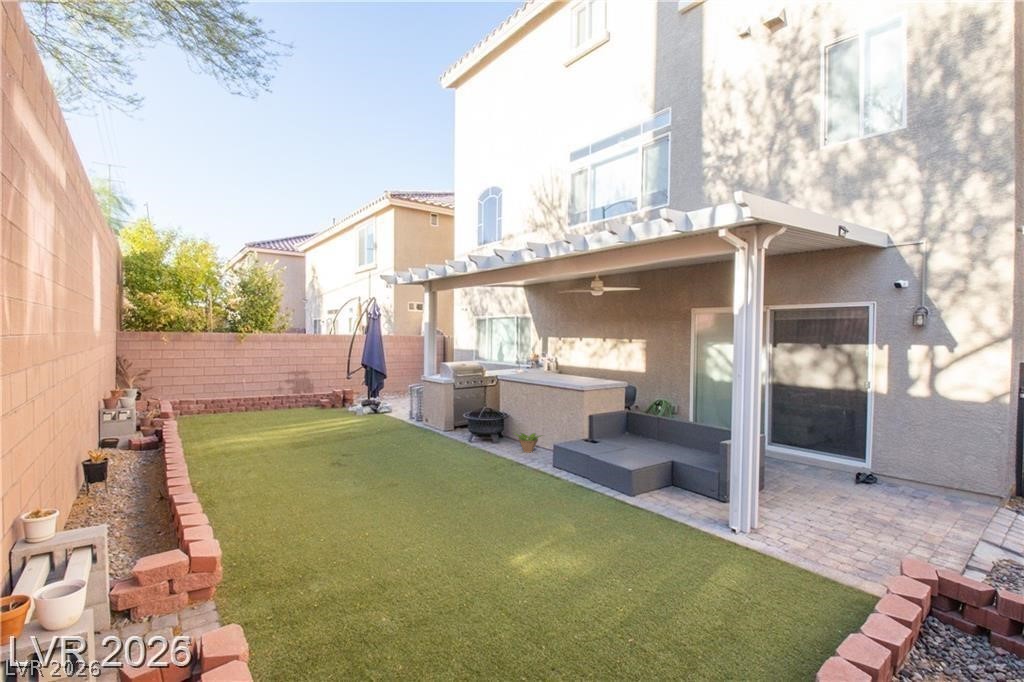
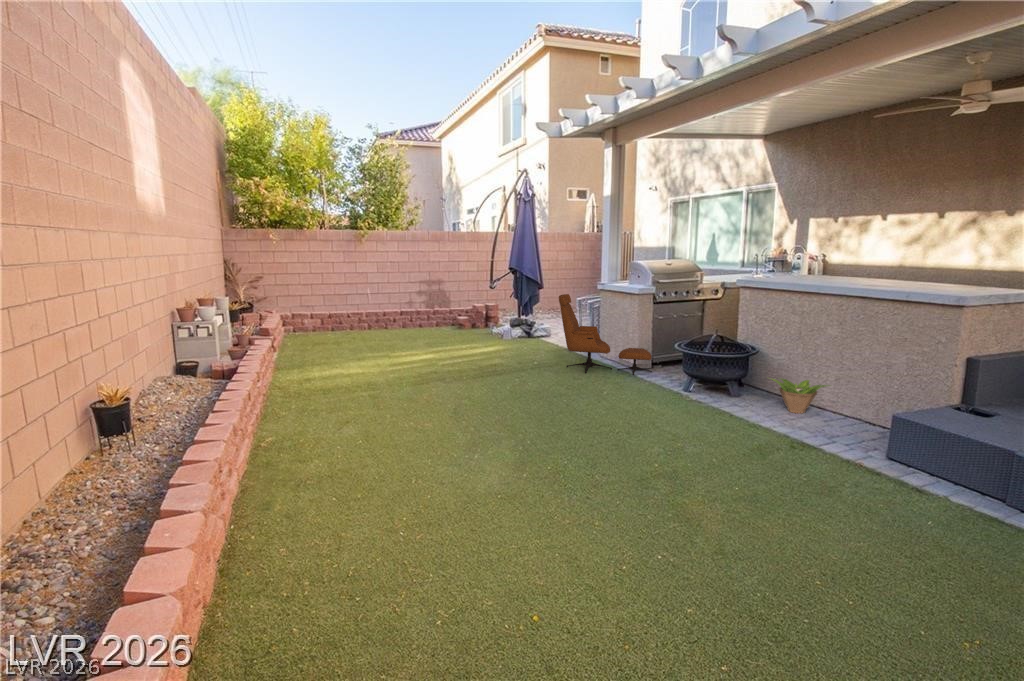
lounge chair: none [392,384,453,436] -> present [559,294,652,375]

